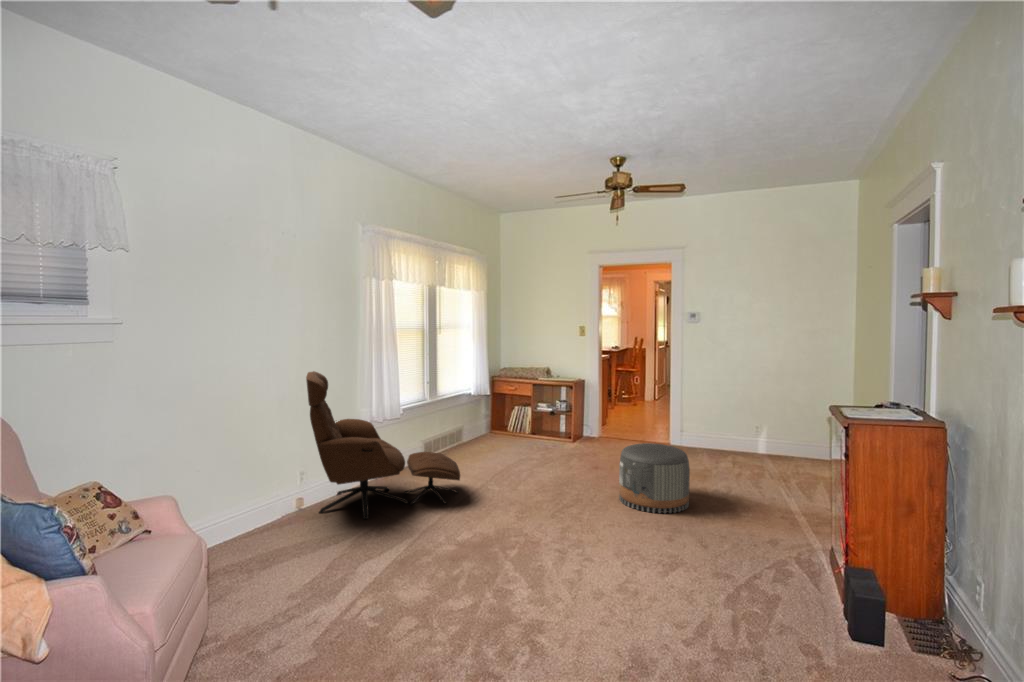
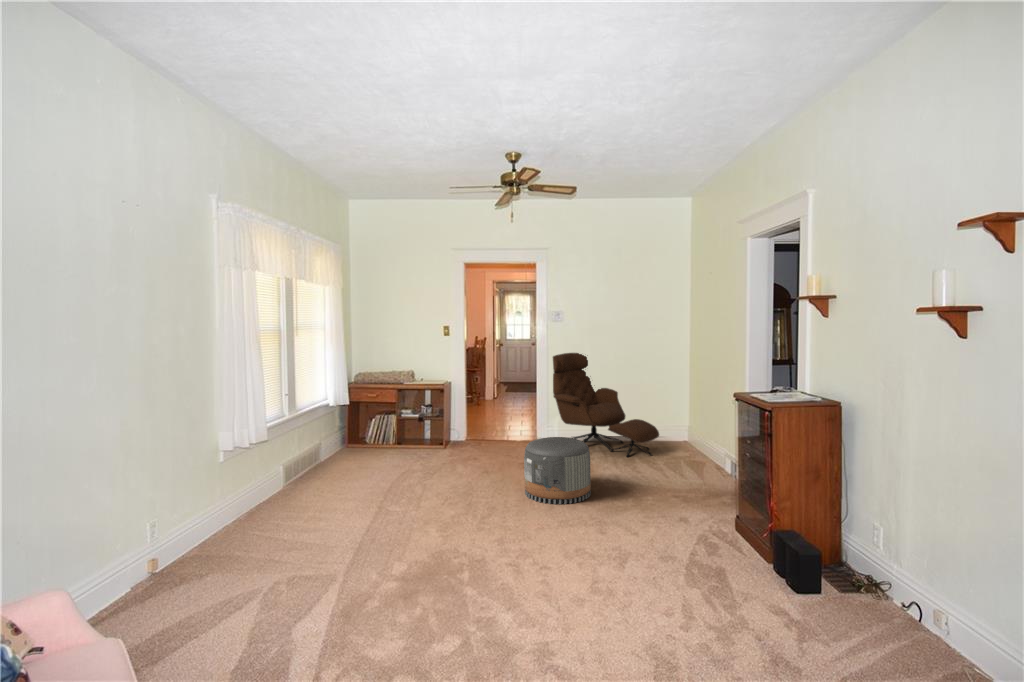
lounge chair: present [306,371,460,519] -> present [553,353,659,457]

